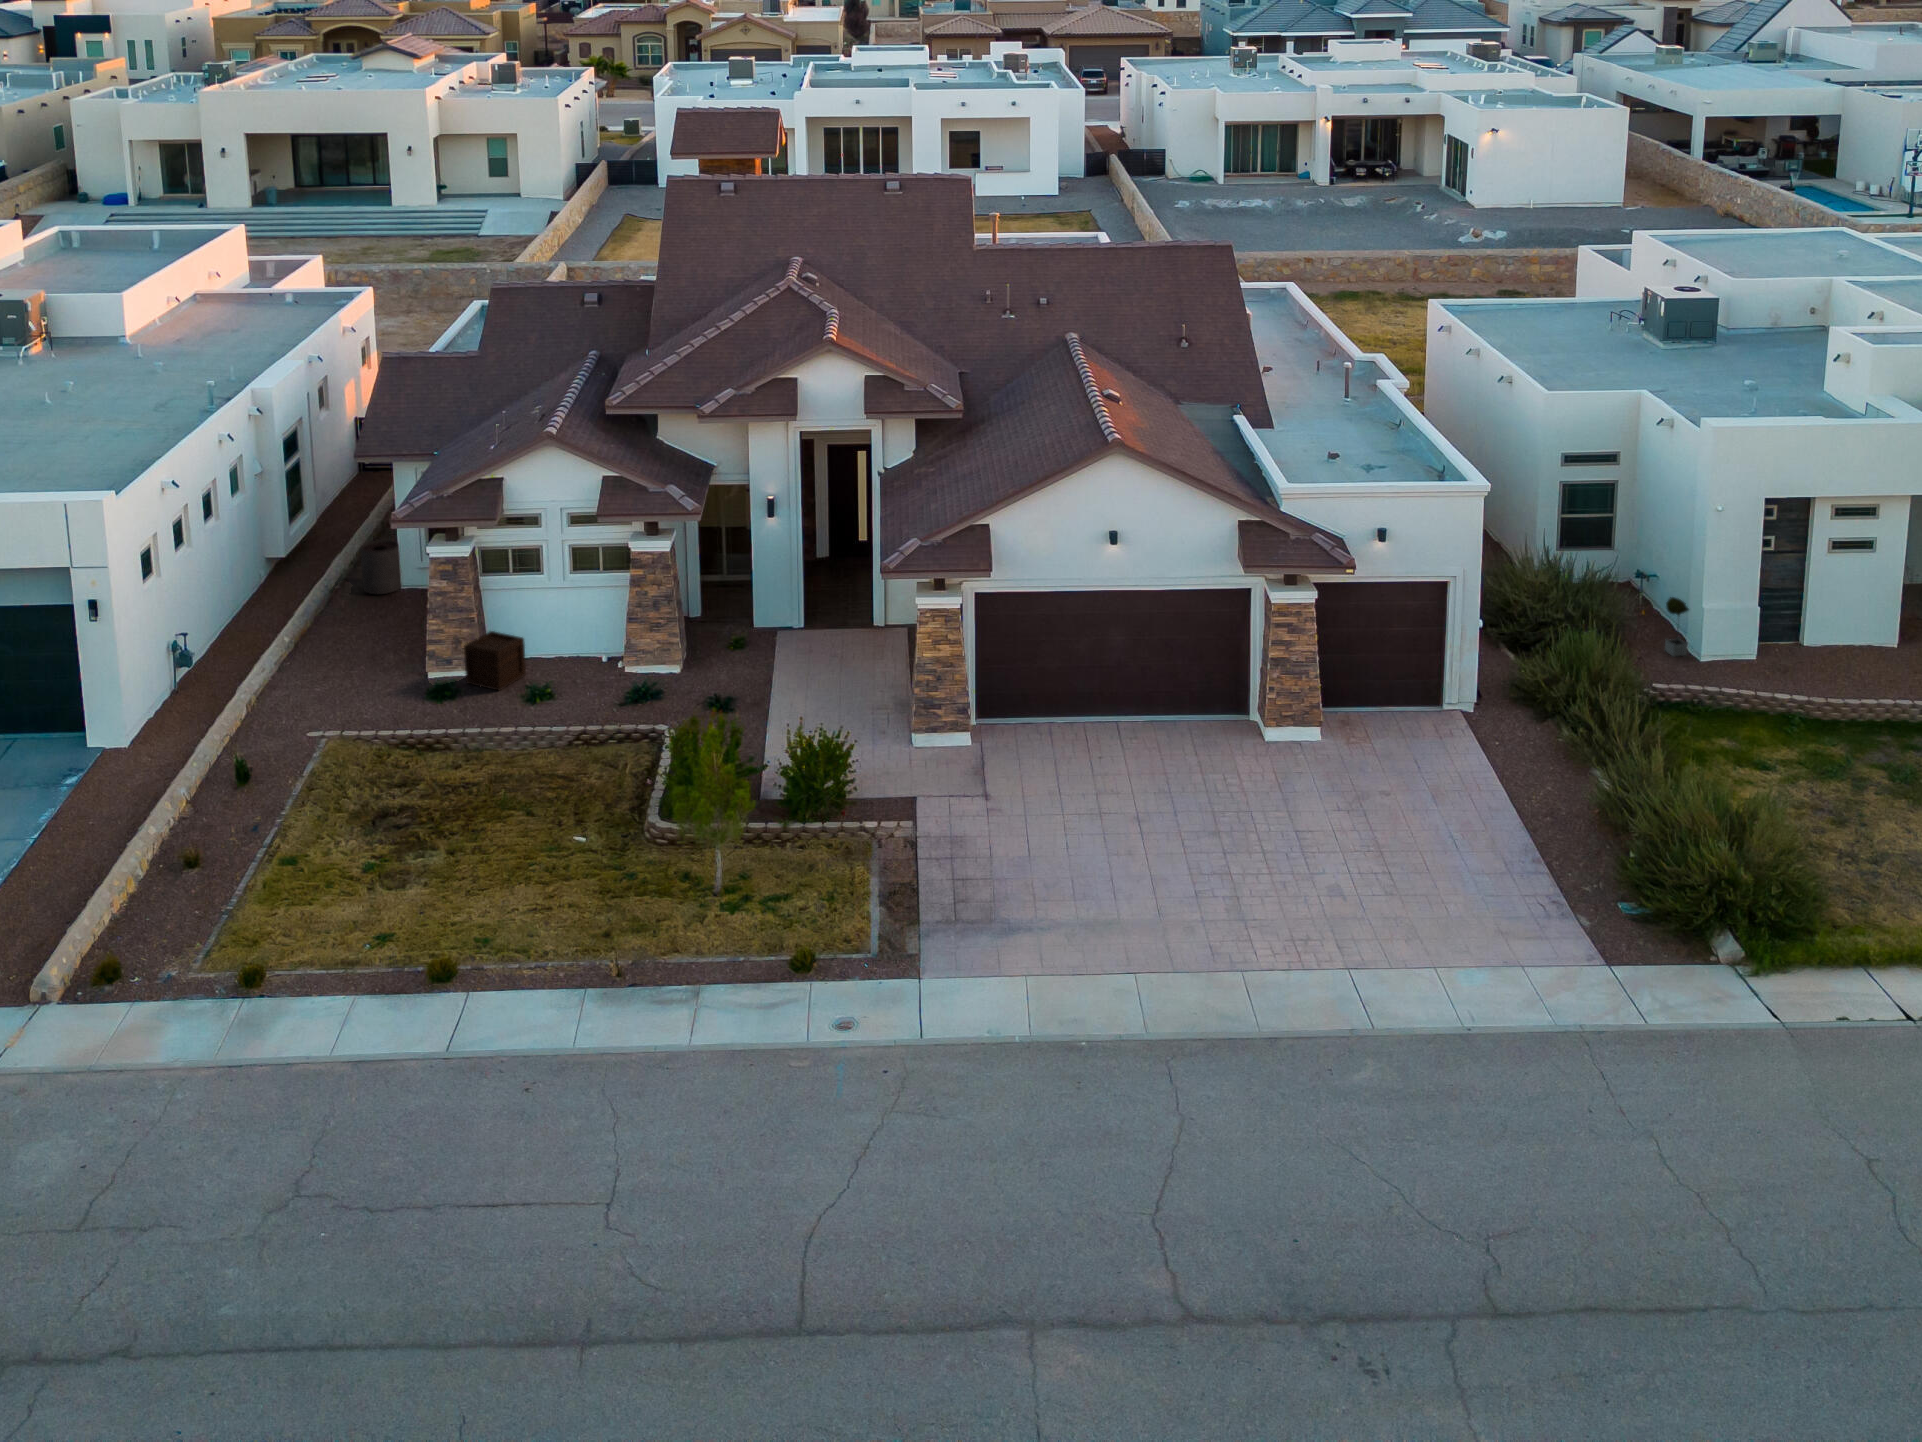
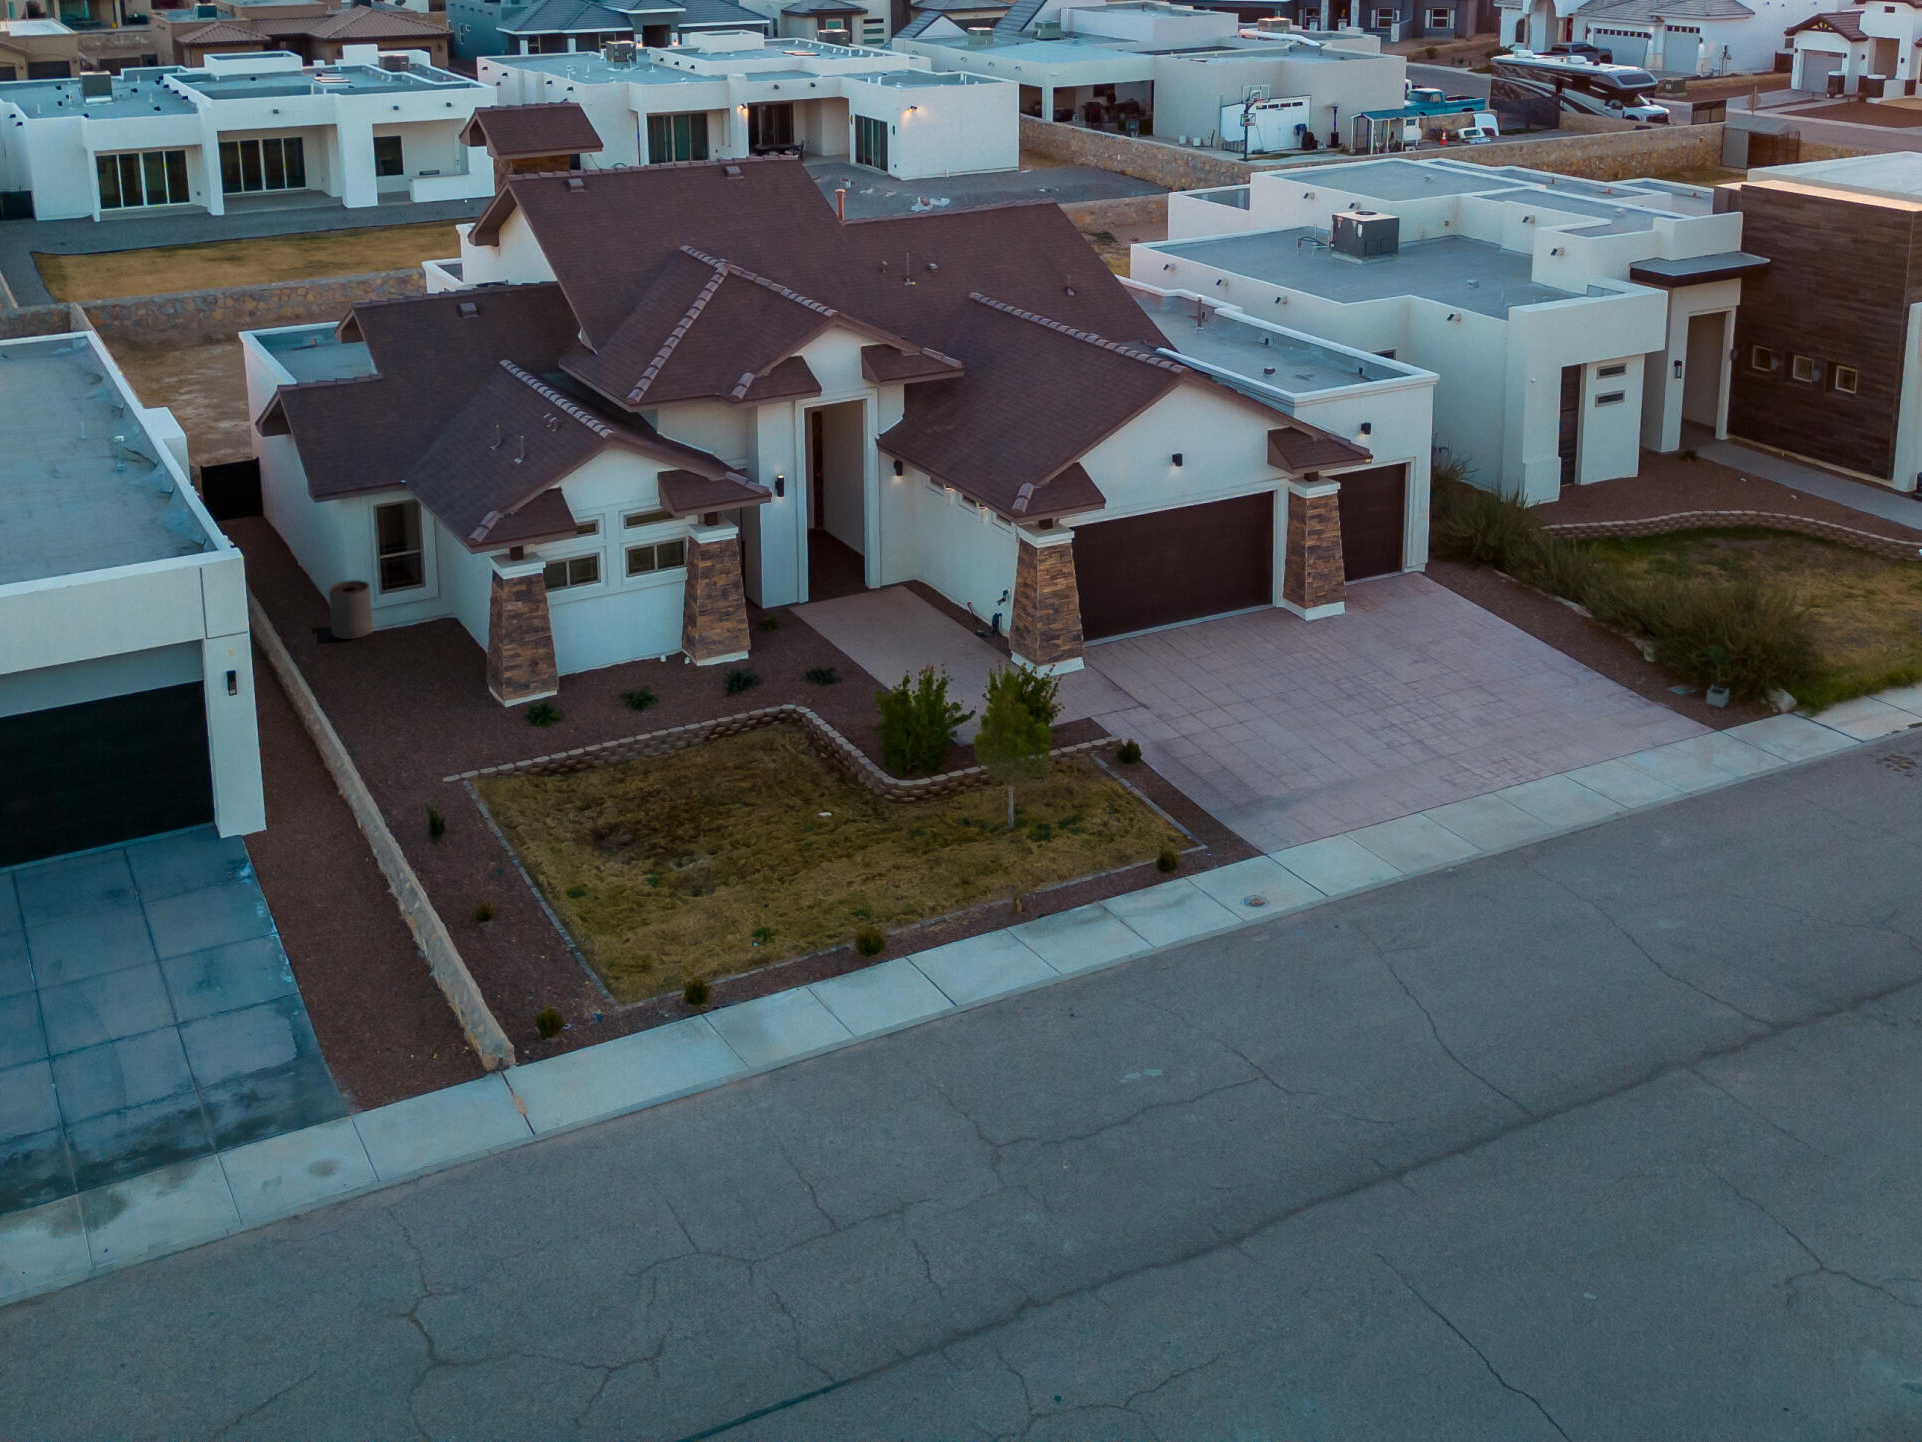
potted tree: present [1665,597,1689,657] -> present [1705,645,1731,707]
wooden crate: present [464,631,526,690] -> none [555,646,608,703]

